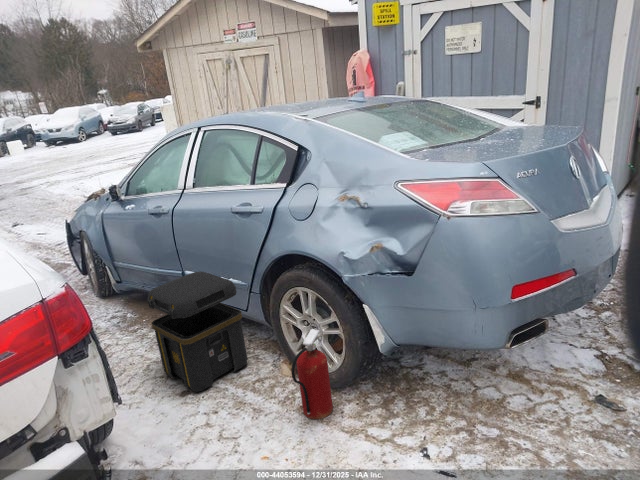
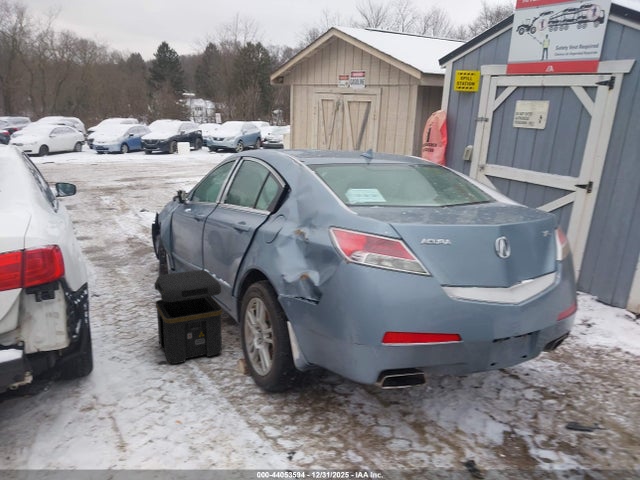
fire extinguisher: present [292,329,333,419] -> none [217,334,257,409]

